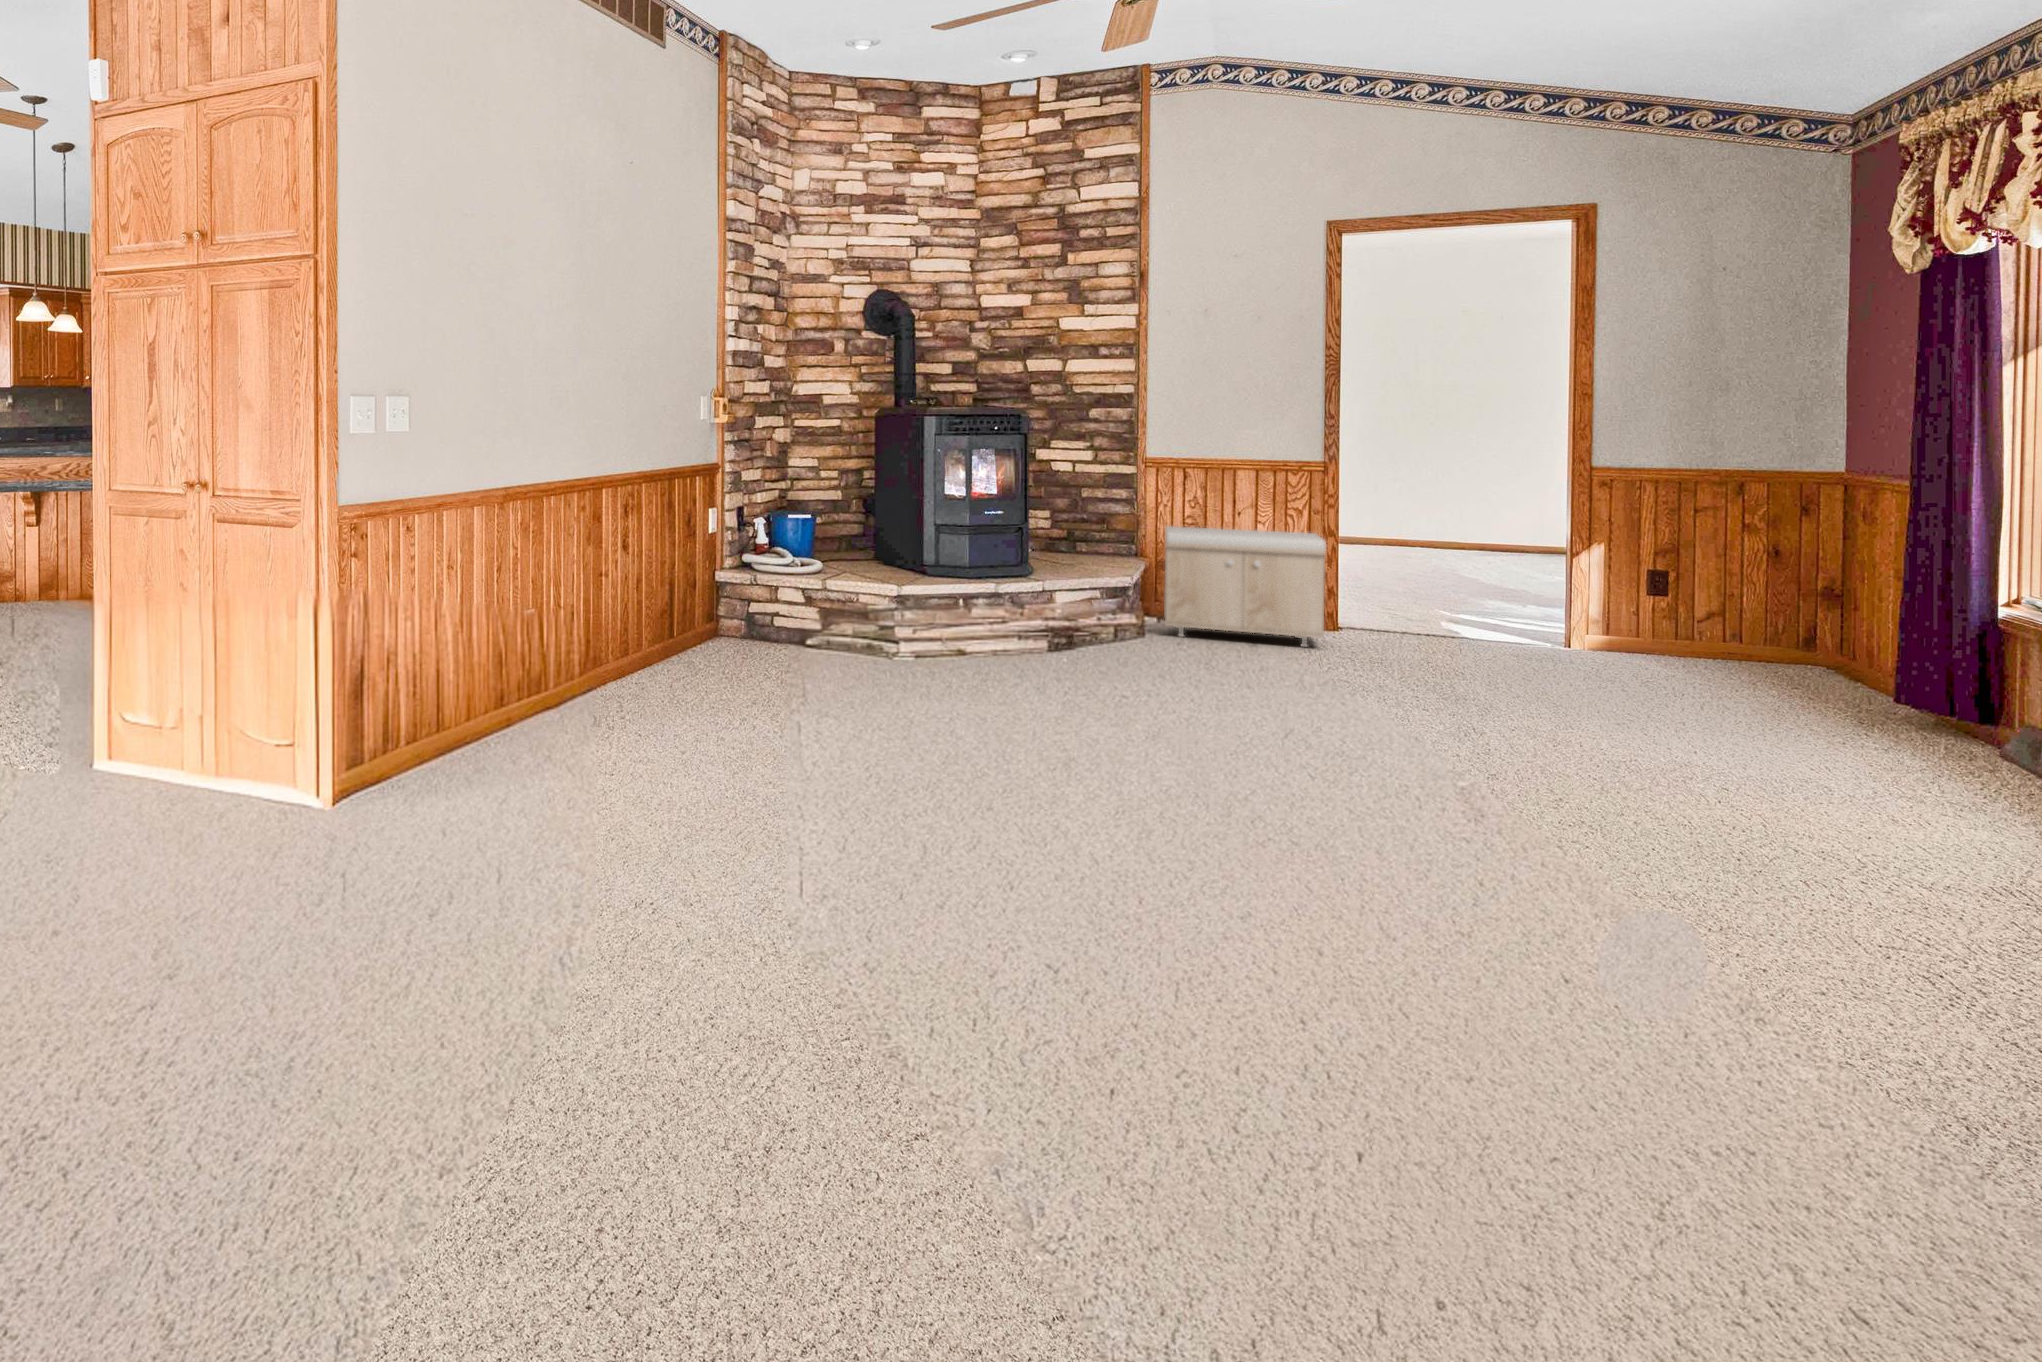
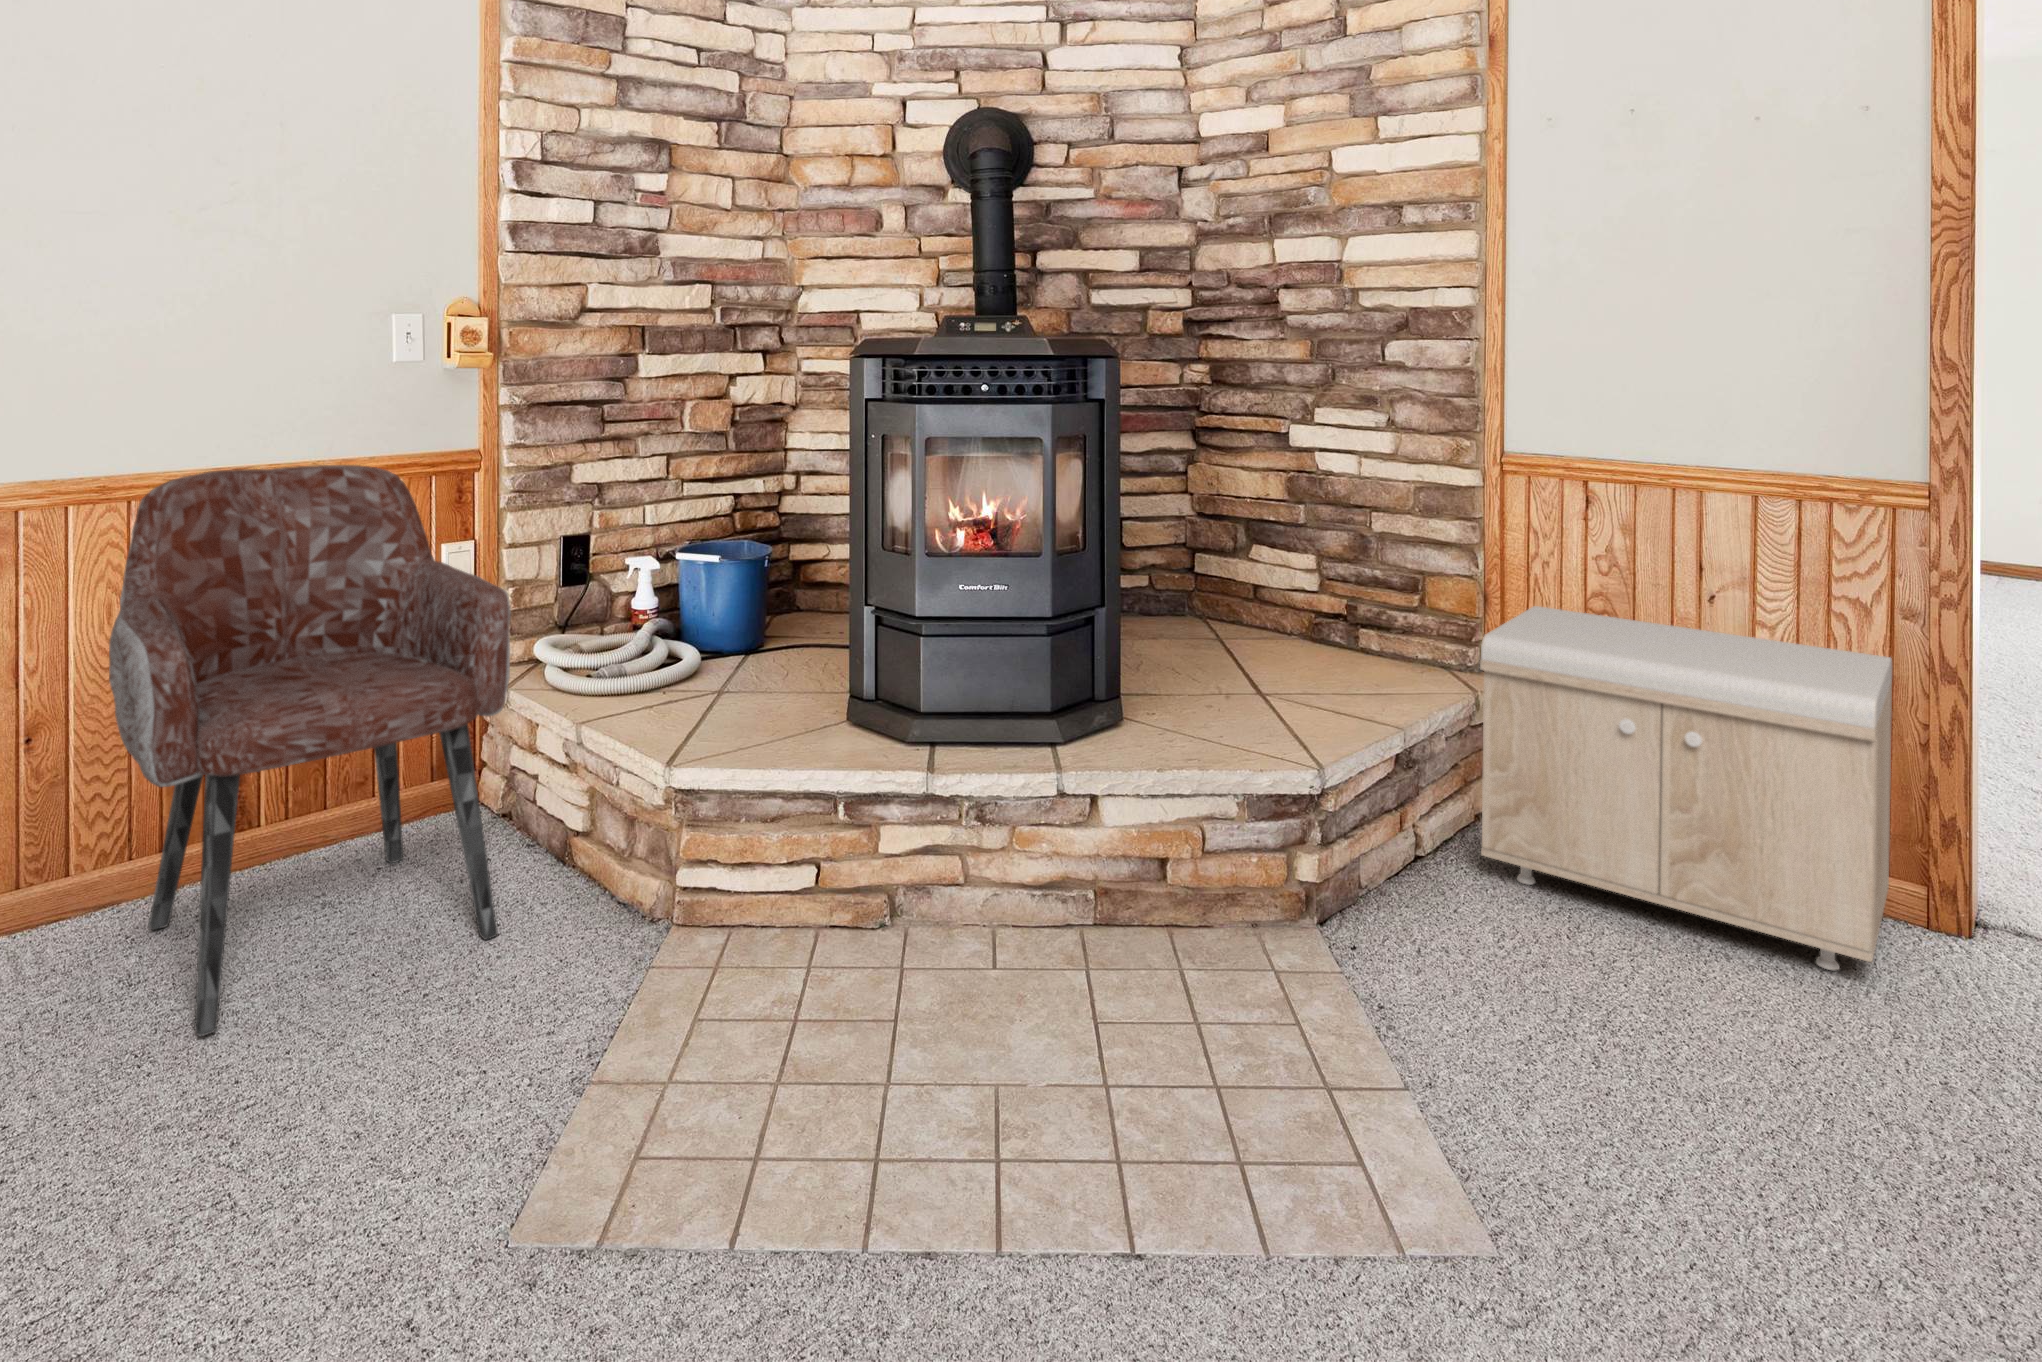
armchair: none [657,468,821,689] -> present [109,465,511,1036]

